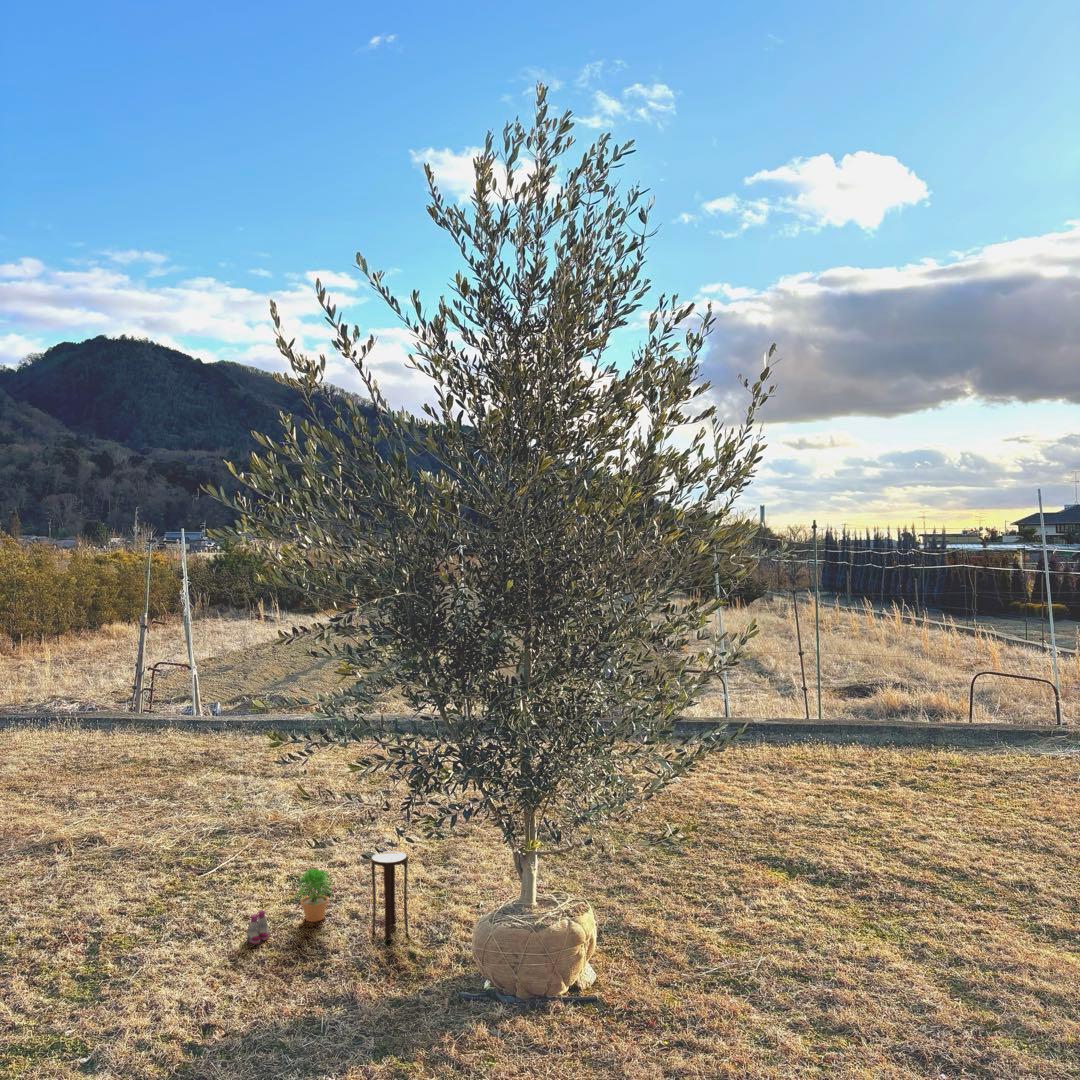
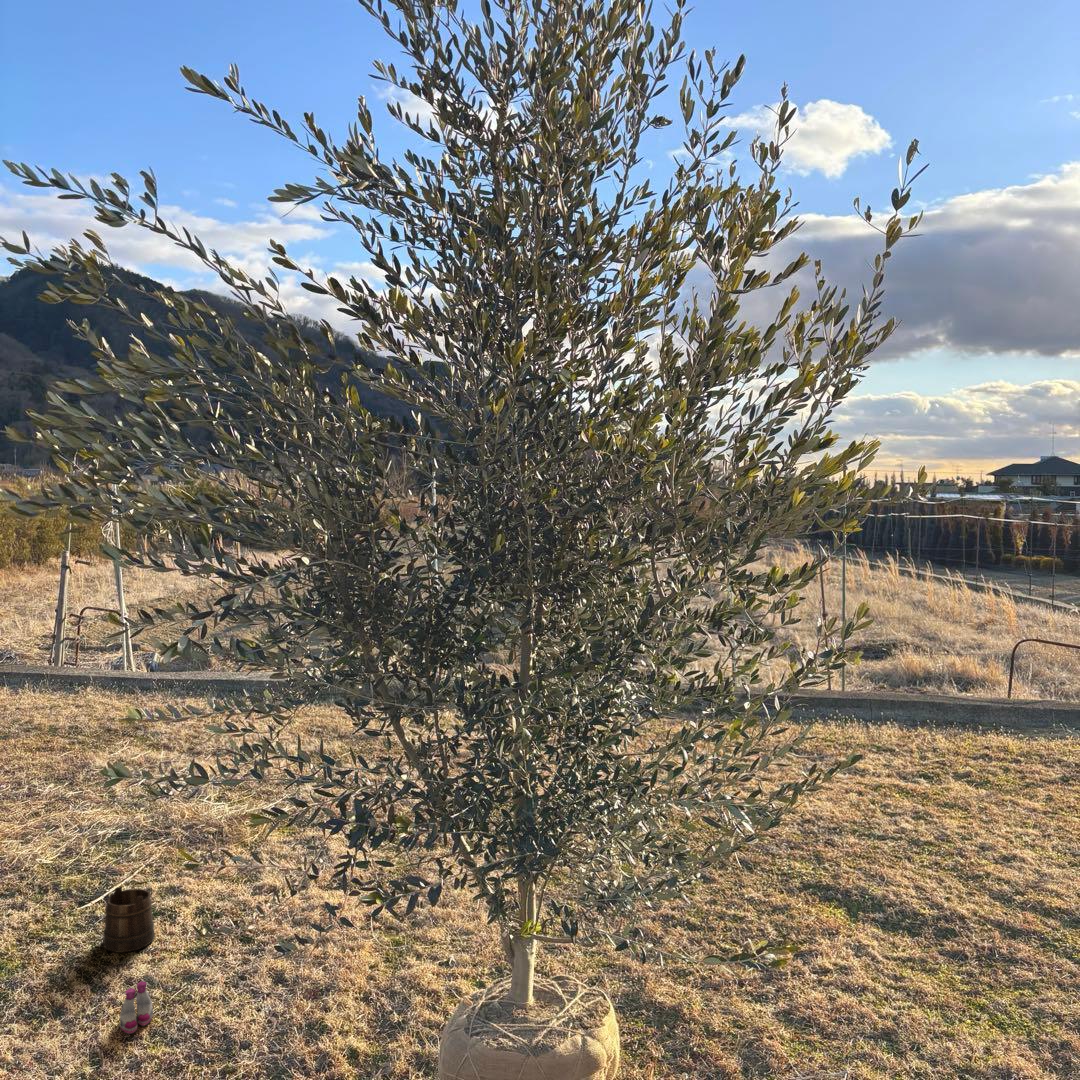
stool: present [371,851,408,939] -> none [297,898,351,1024]
bucket: none [223,855,260,902] -> present [104,887,155,952]
potted plant: present [297,869,332,922] -> none [193,913,253,990]

